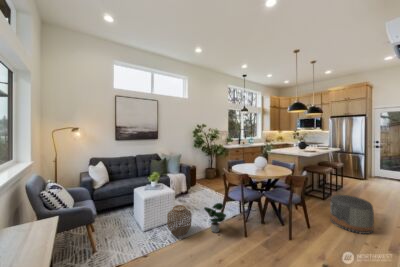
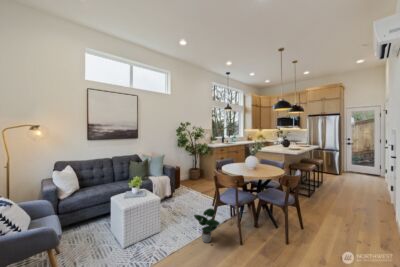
pouf: present [330,195,374,234] -> none [320,192,363,232]
woven basket: present [167,205,192,236] -> none [152,214,180,251]

